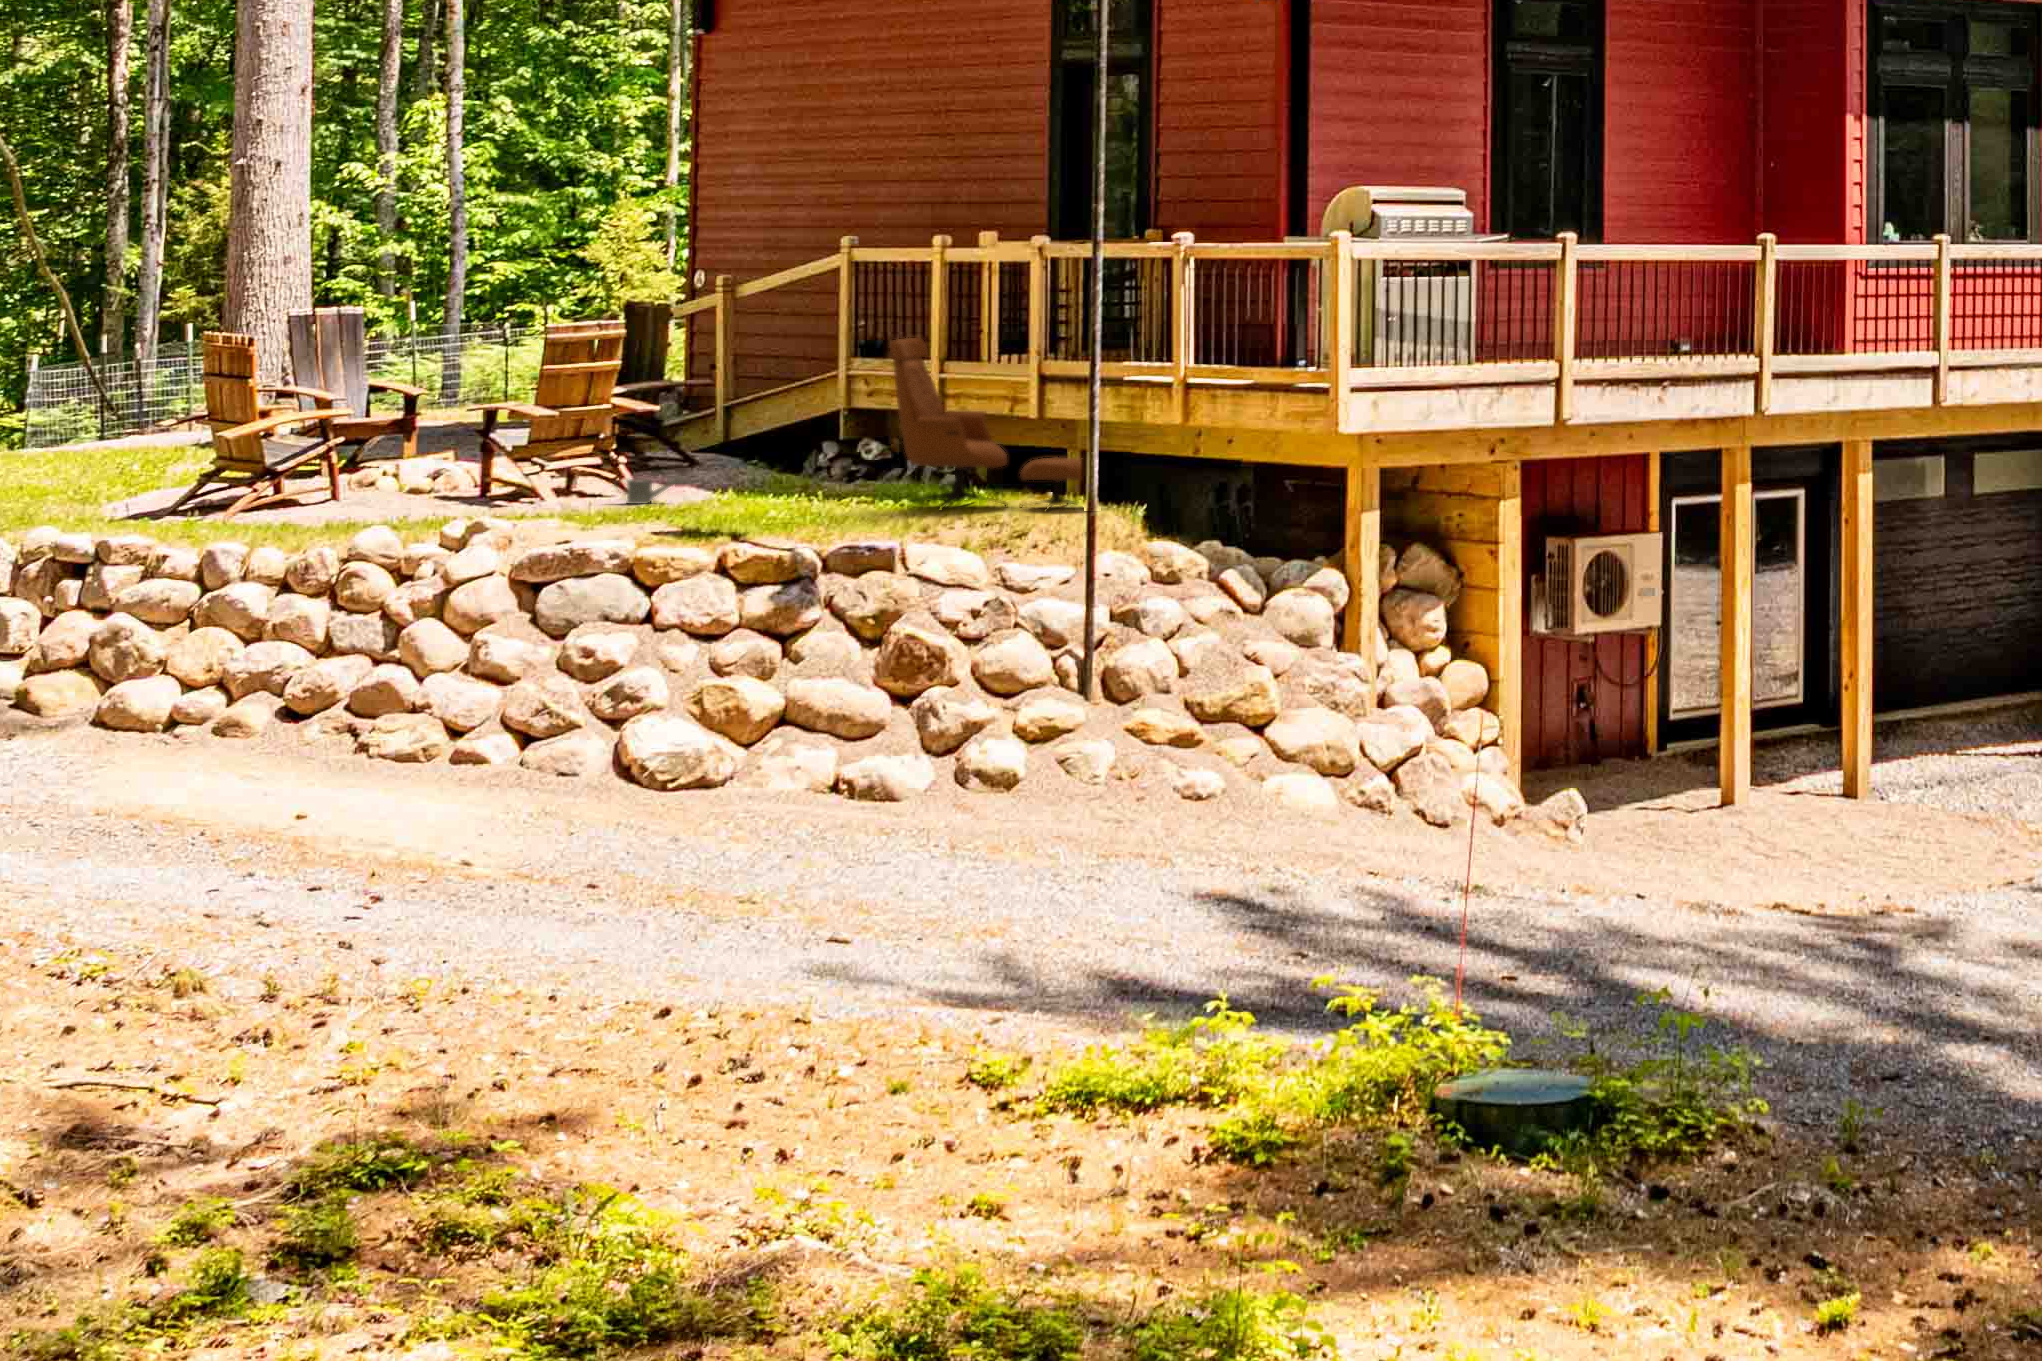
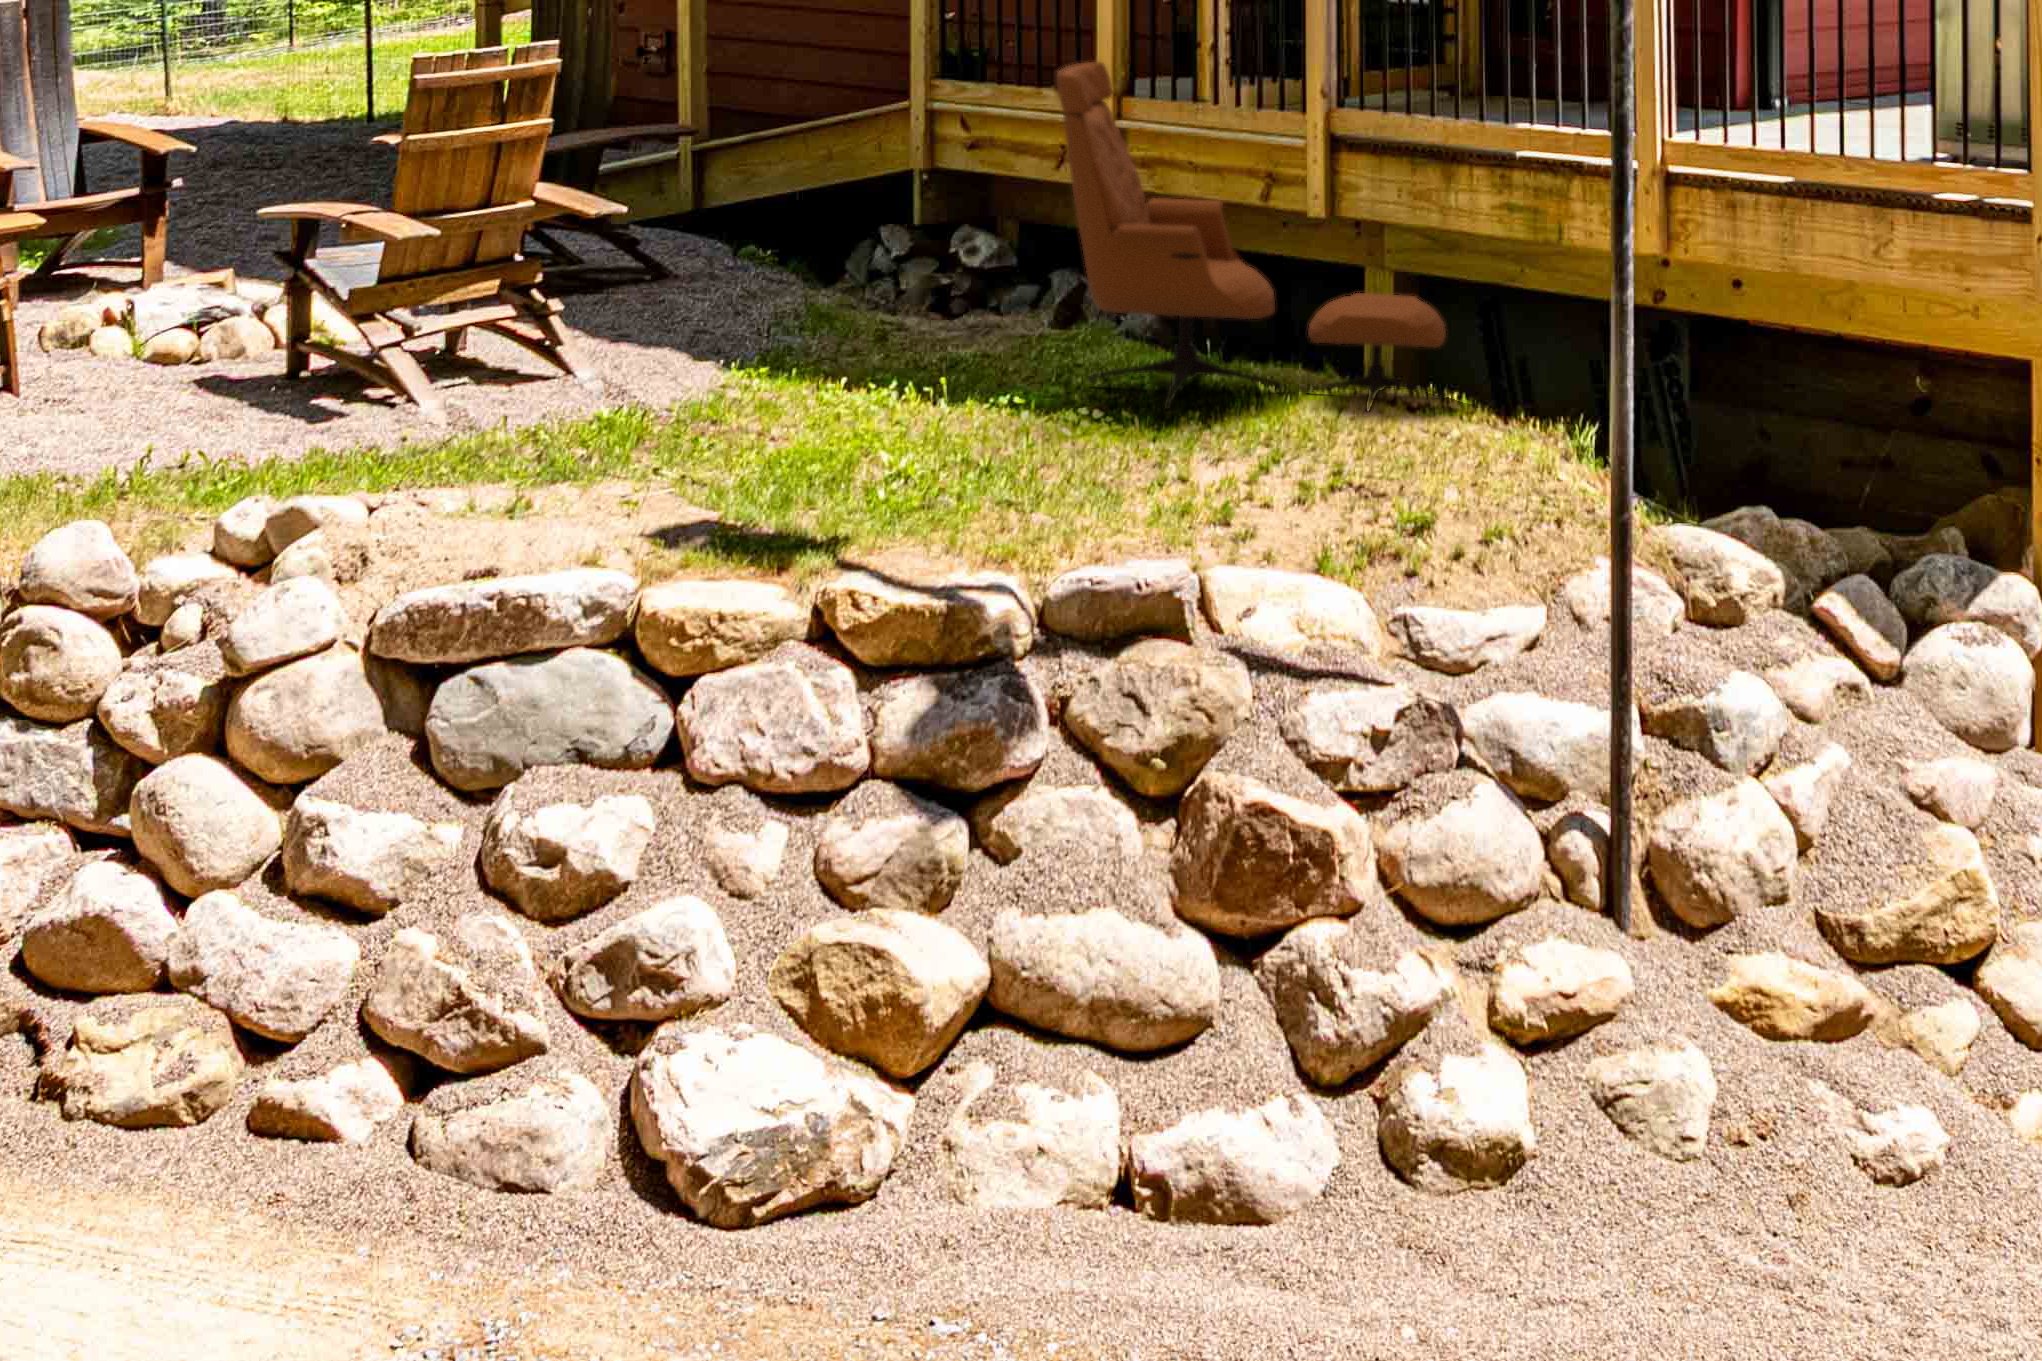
watering can: present [616,477,681,504] -> none [535,315,658,372]

